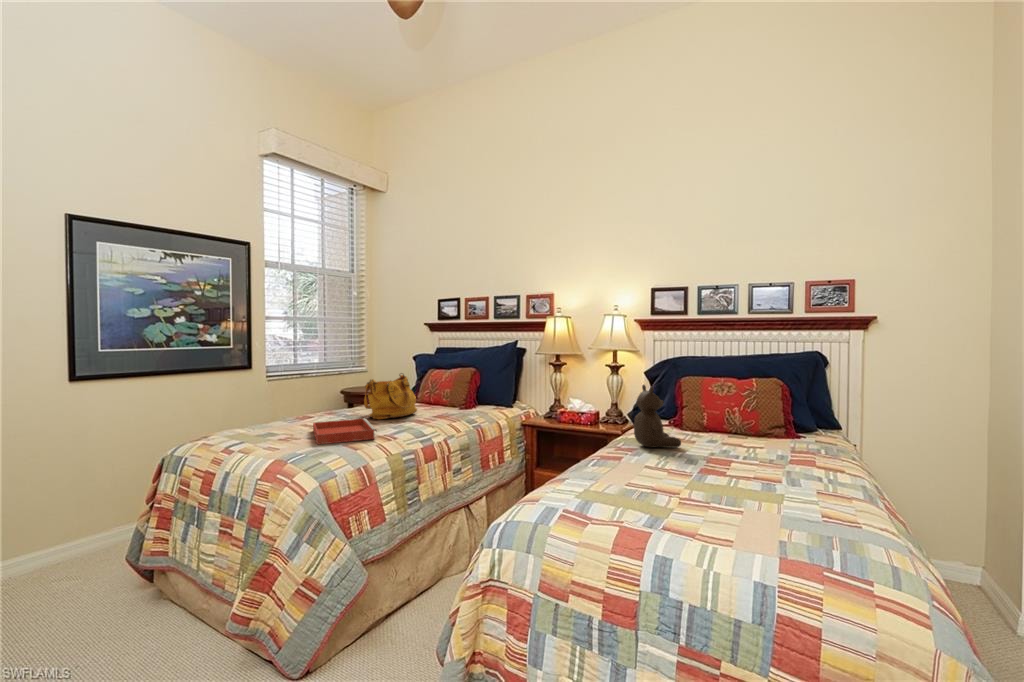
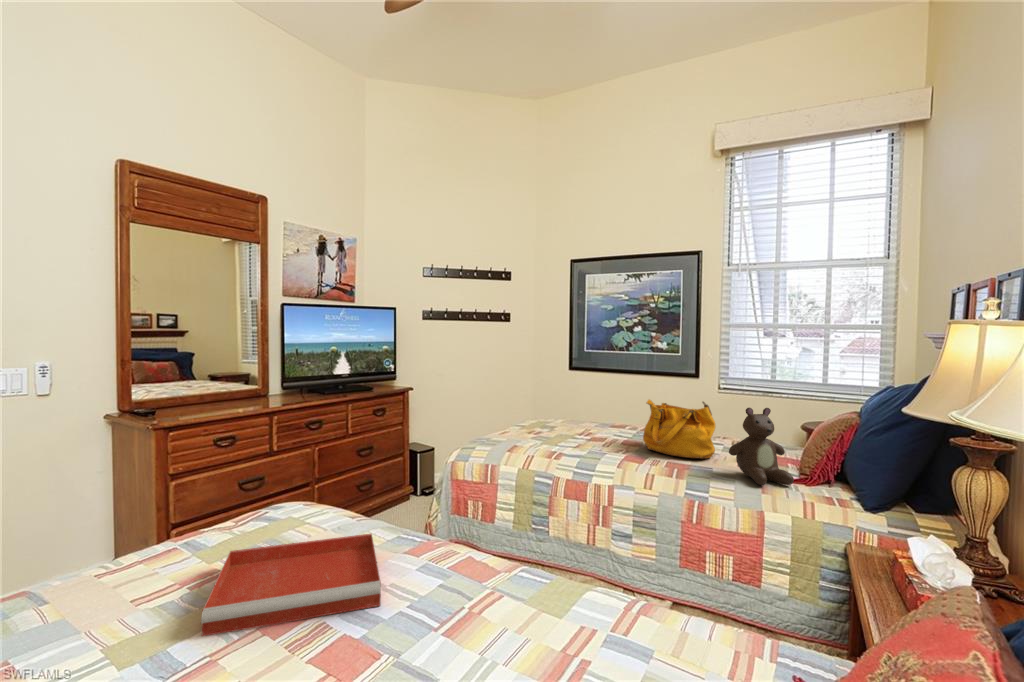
teddy bear: present [634,385,681,448] -> present [729,408,794,485]
tray: present [313,418,377,444] -> present [201,534,381,636]

